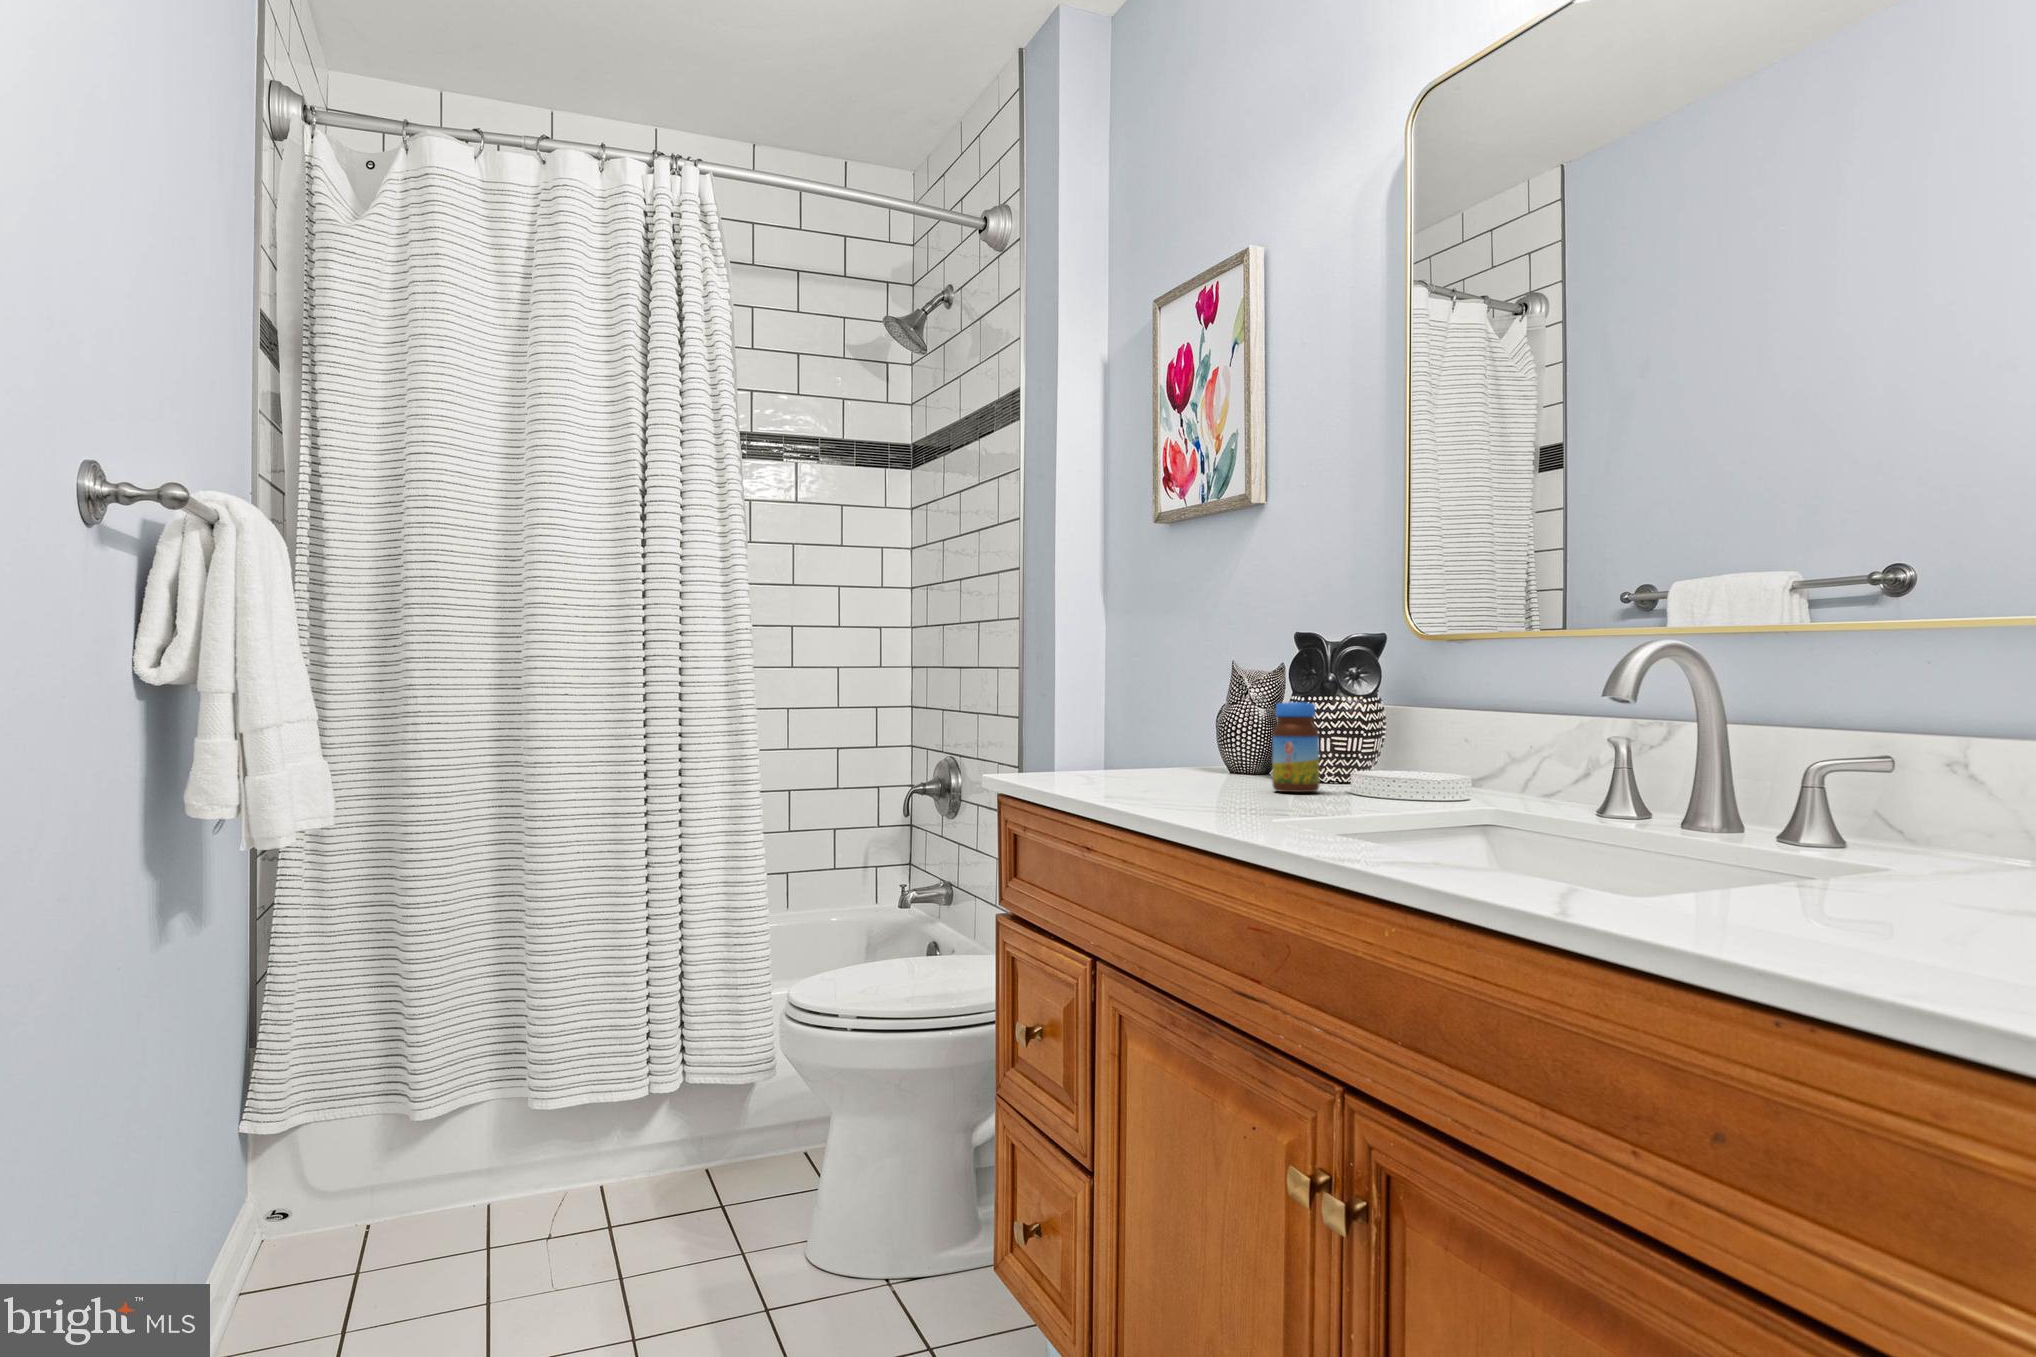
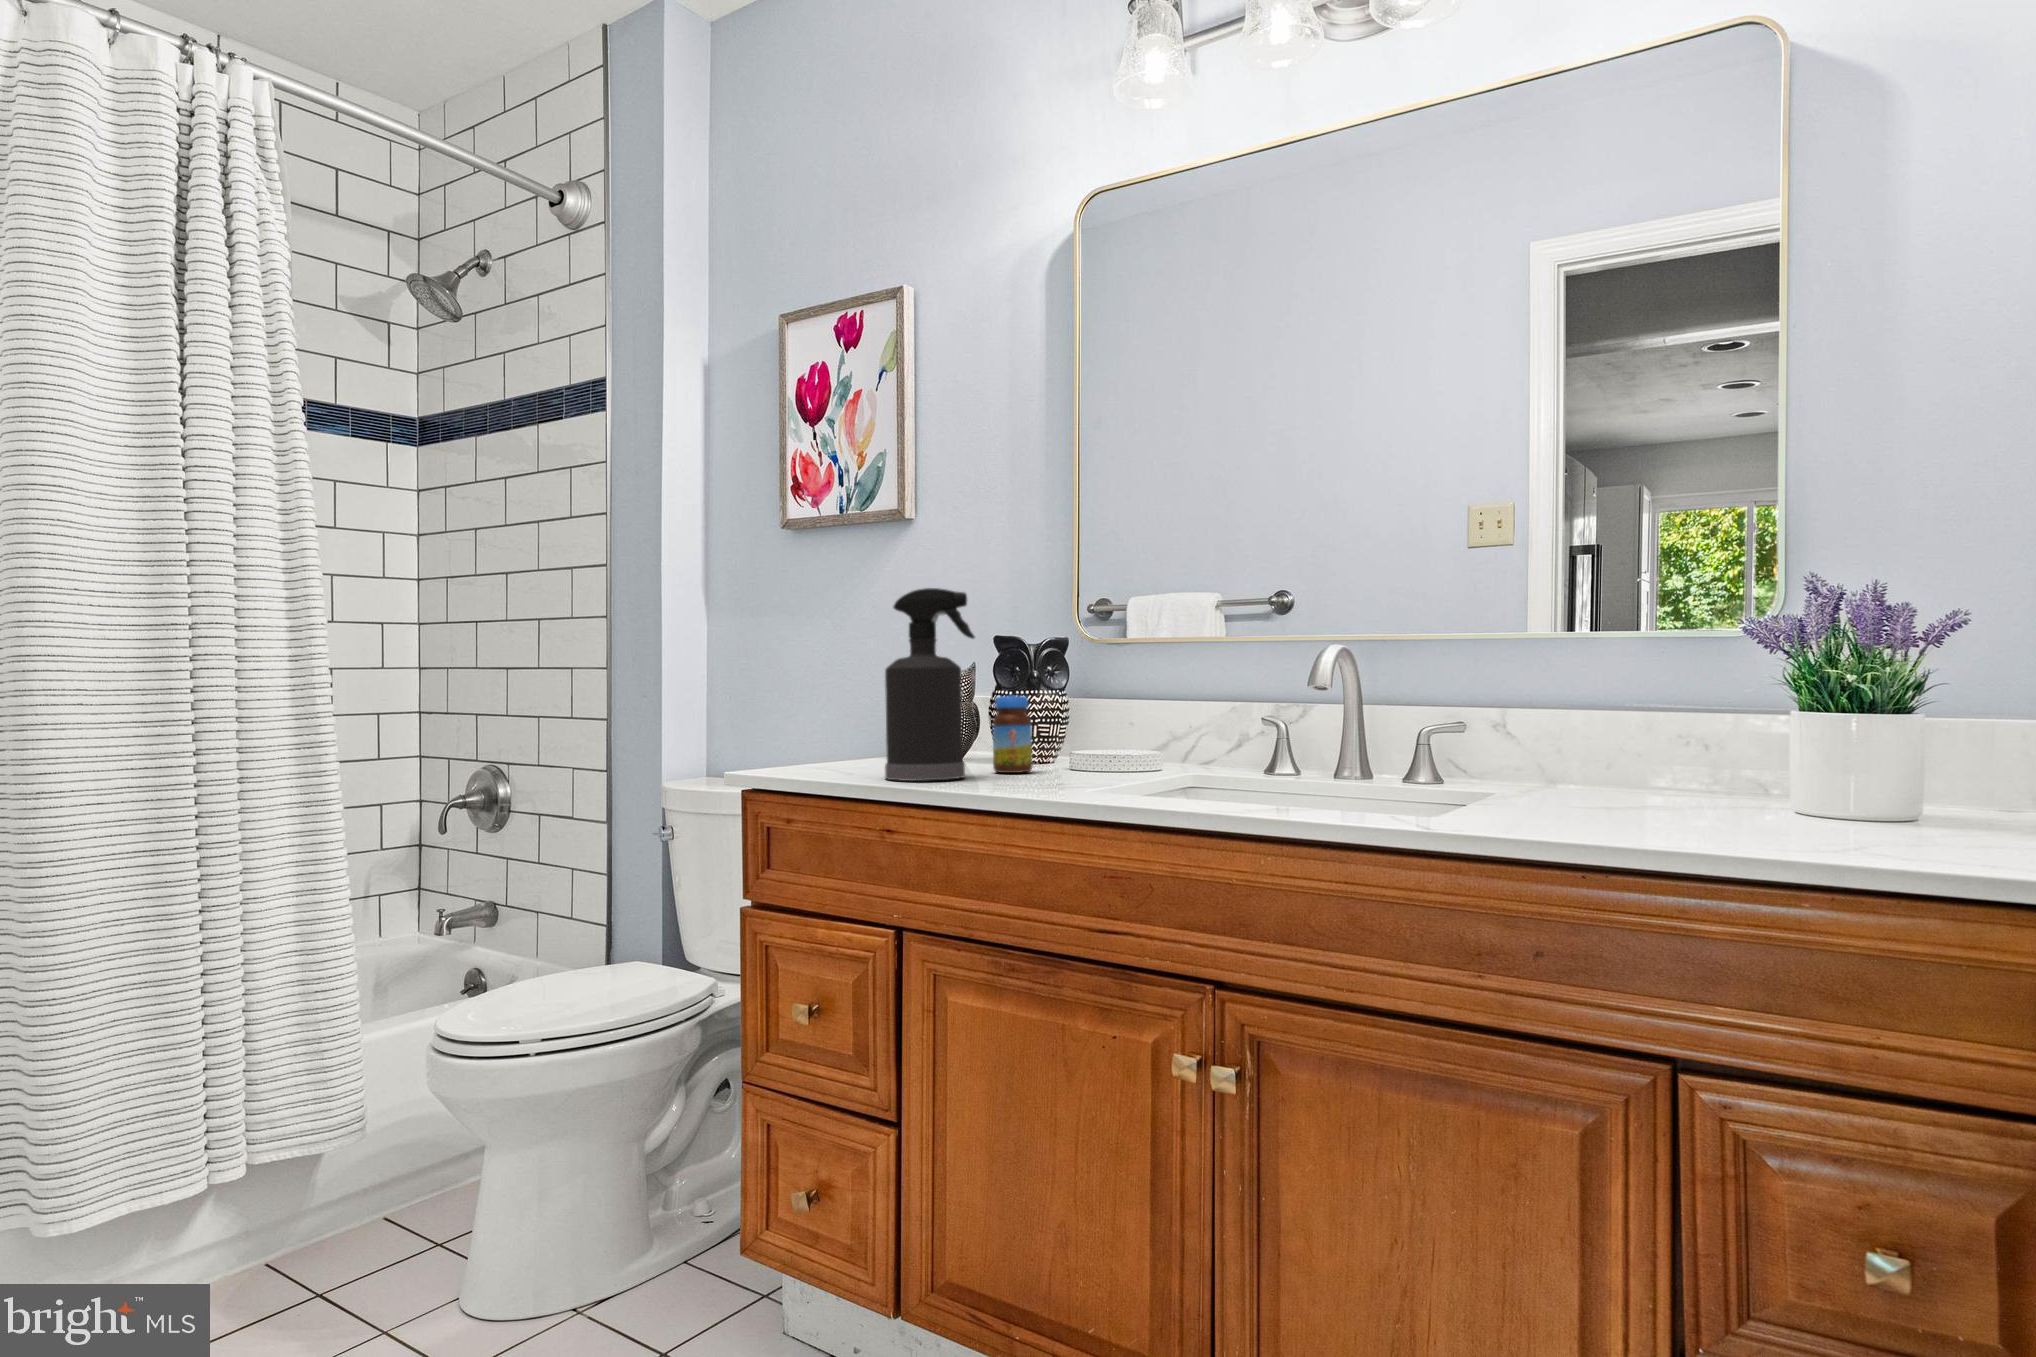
spray bottle: none [1131,580,1229,795] -> present [885,588,975,781]

